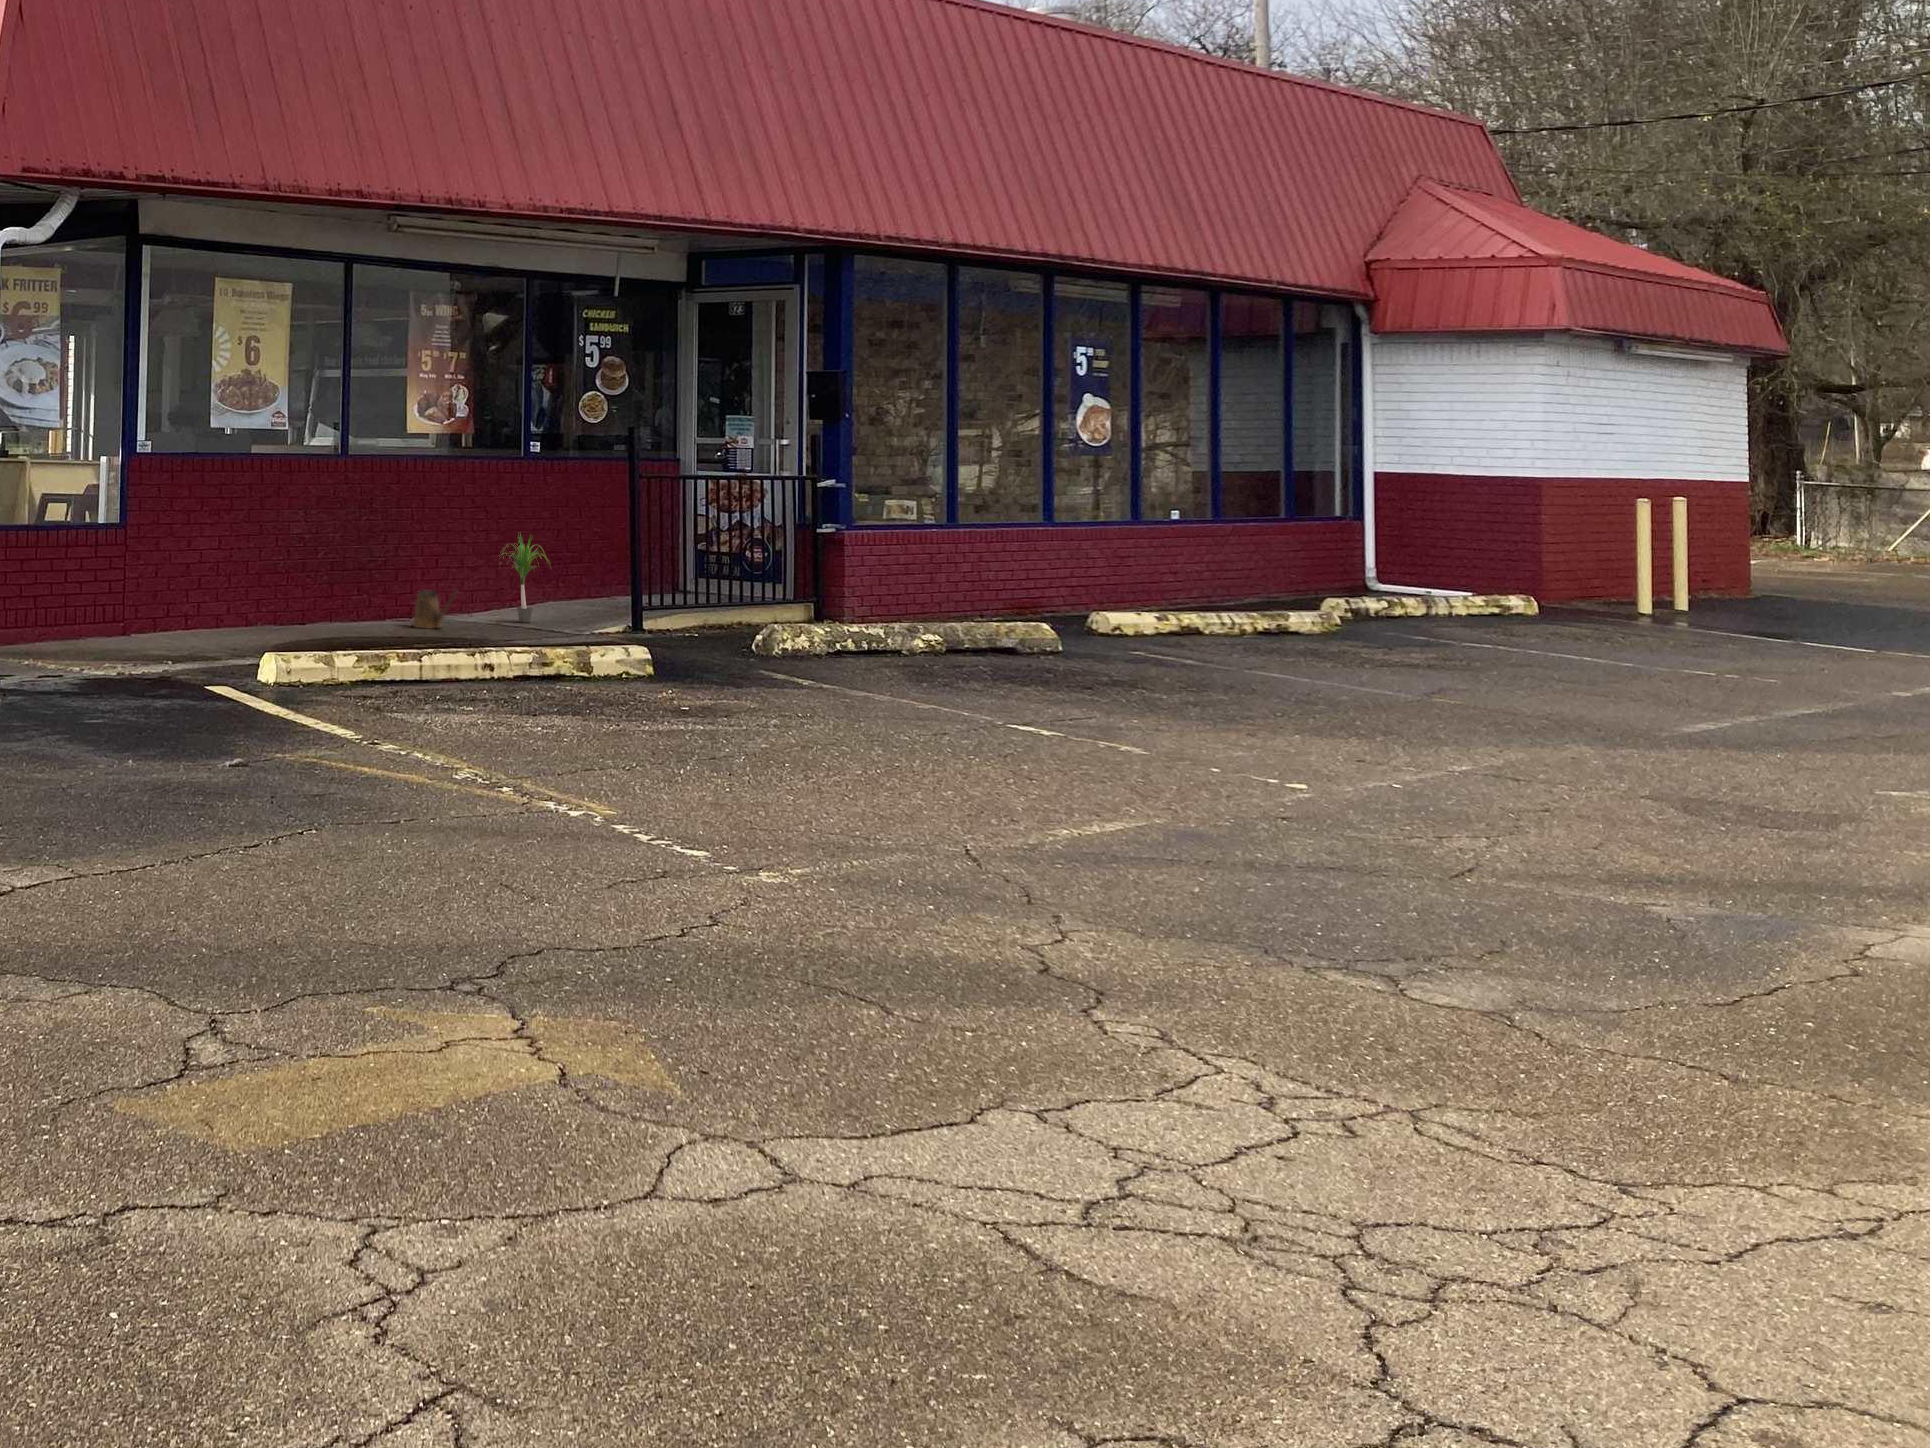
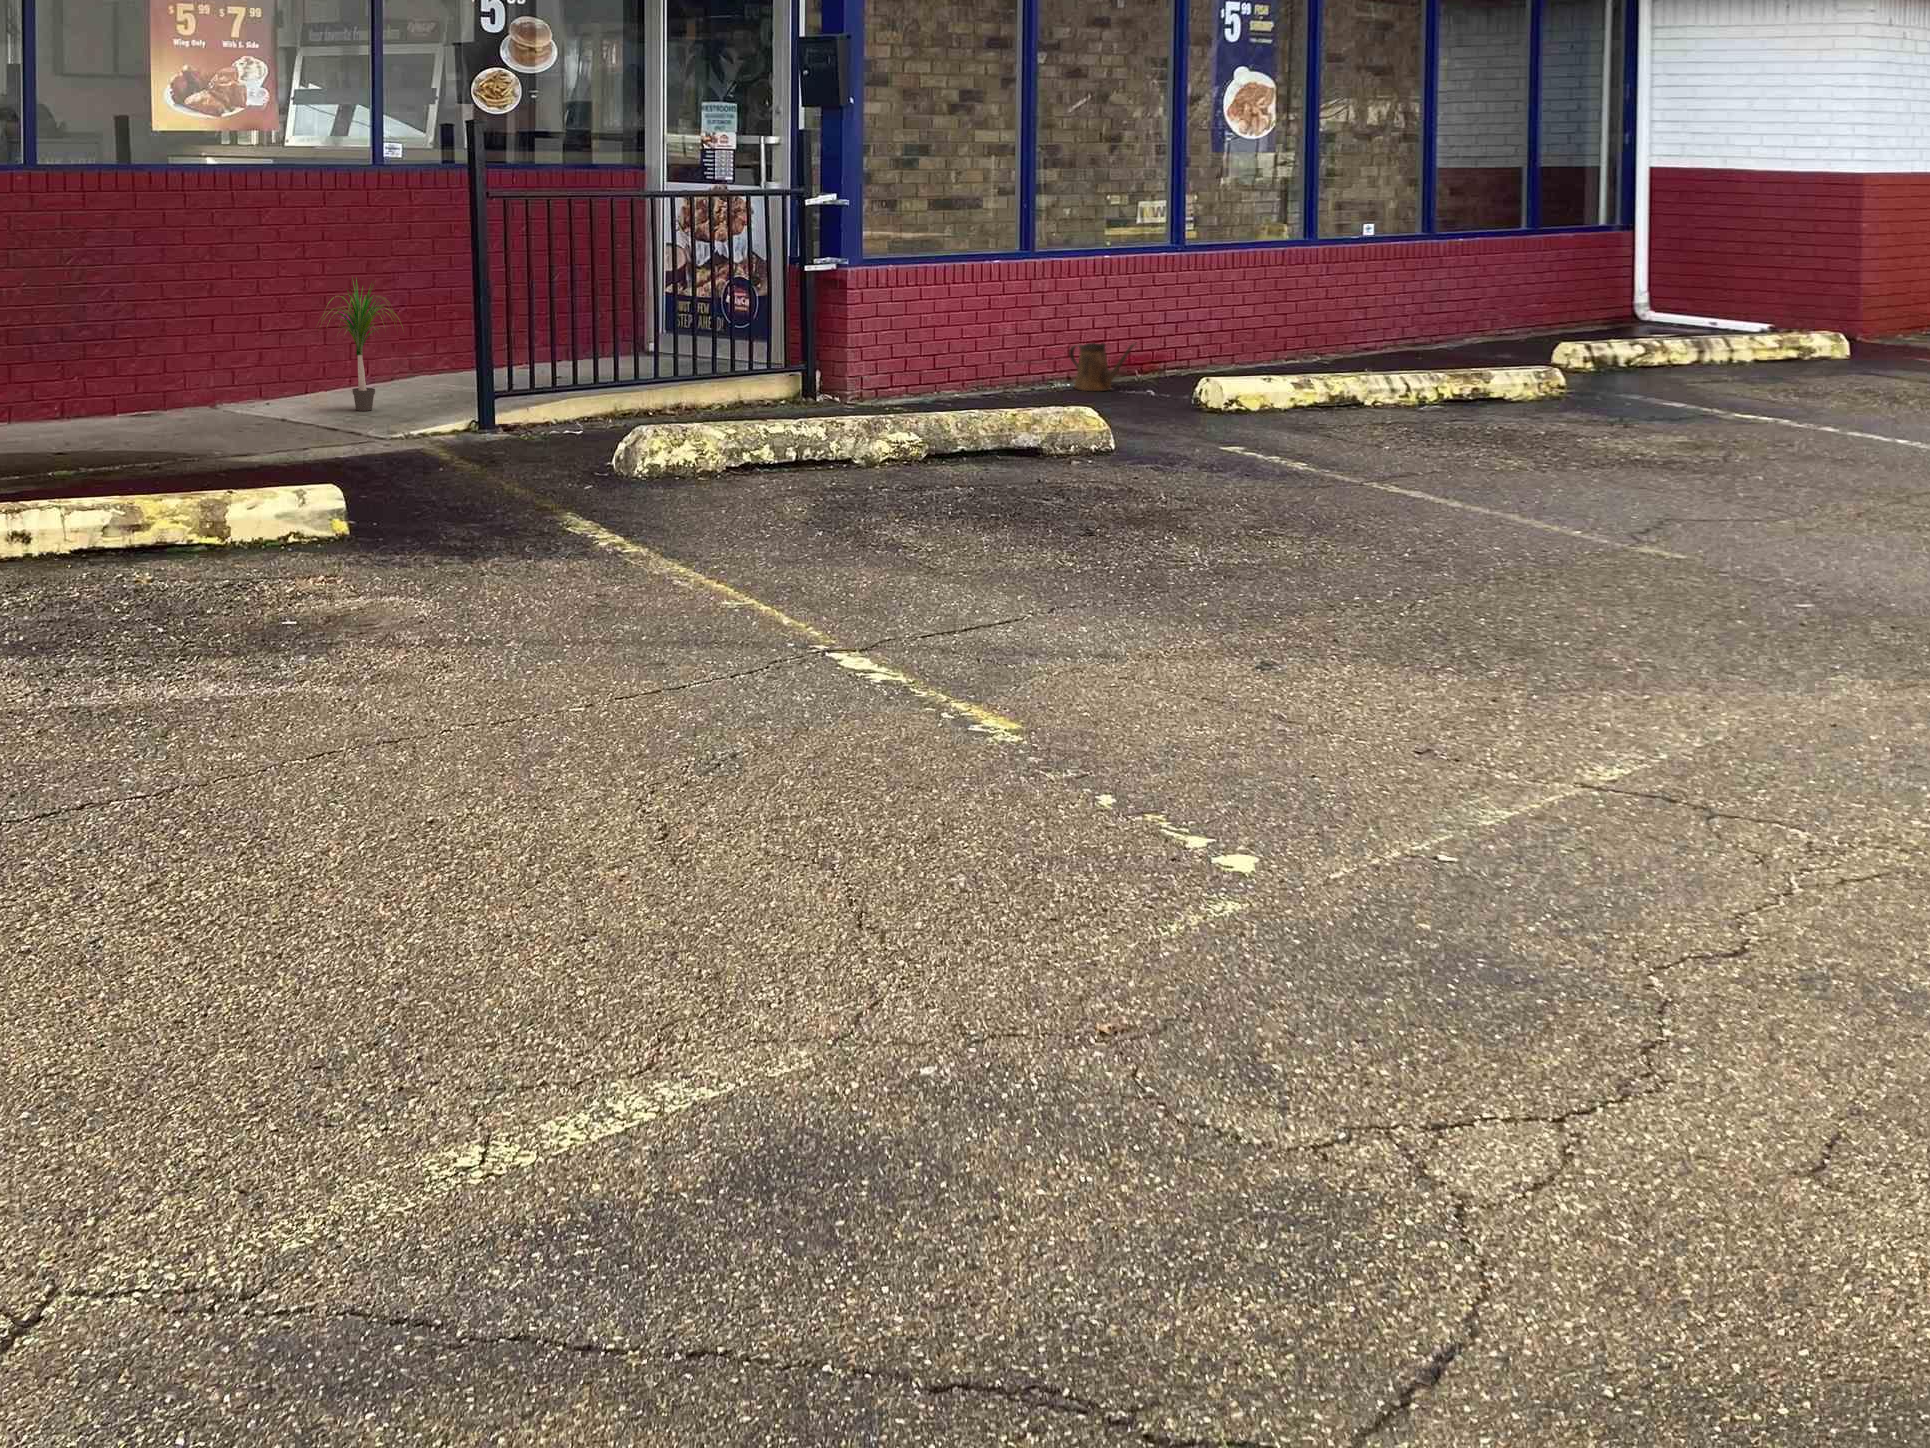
watering can: present [413,590,455,628] -> present [1069,343,1136,391]

